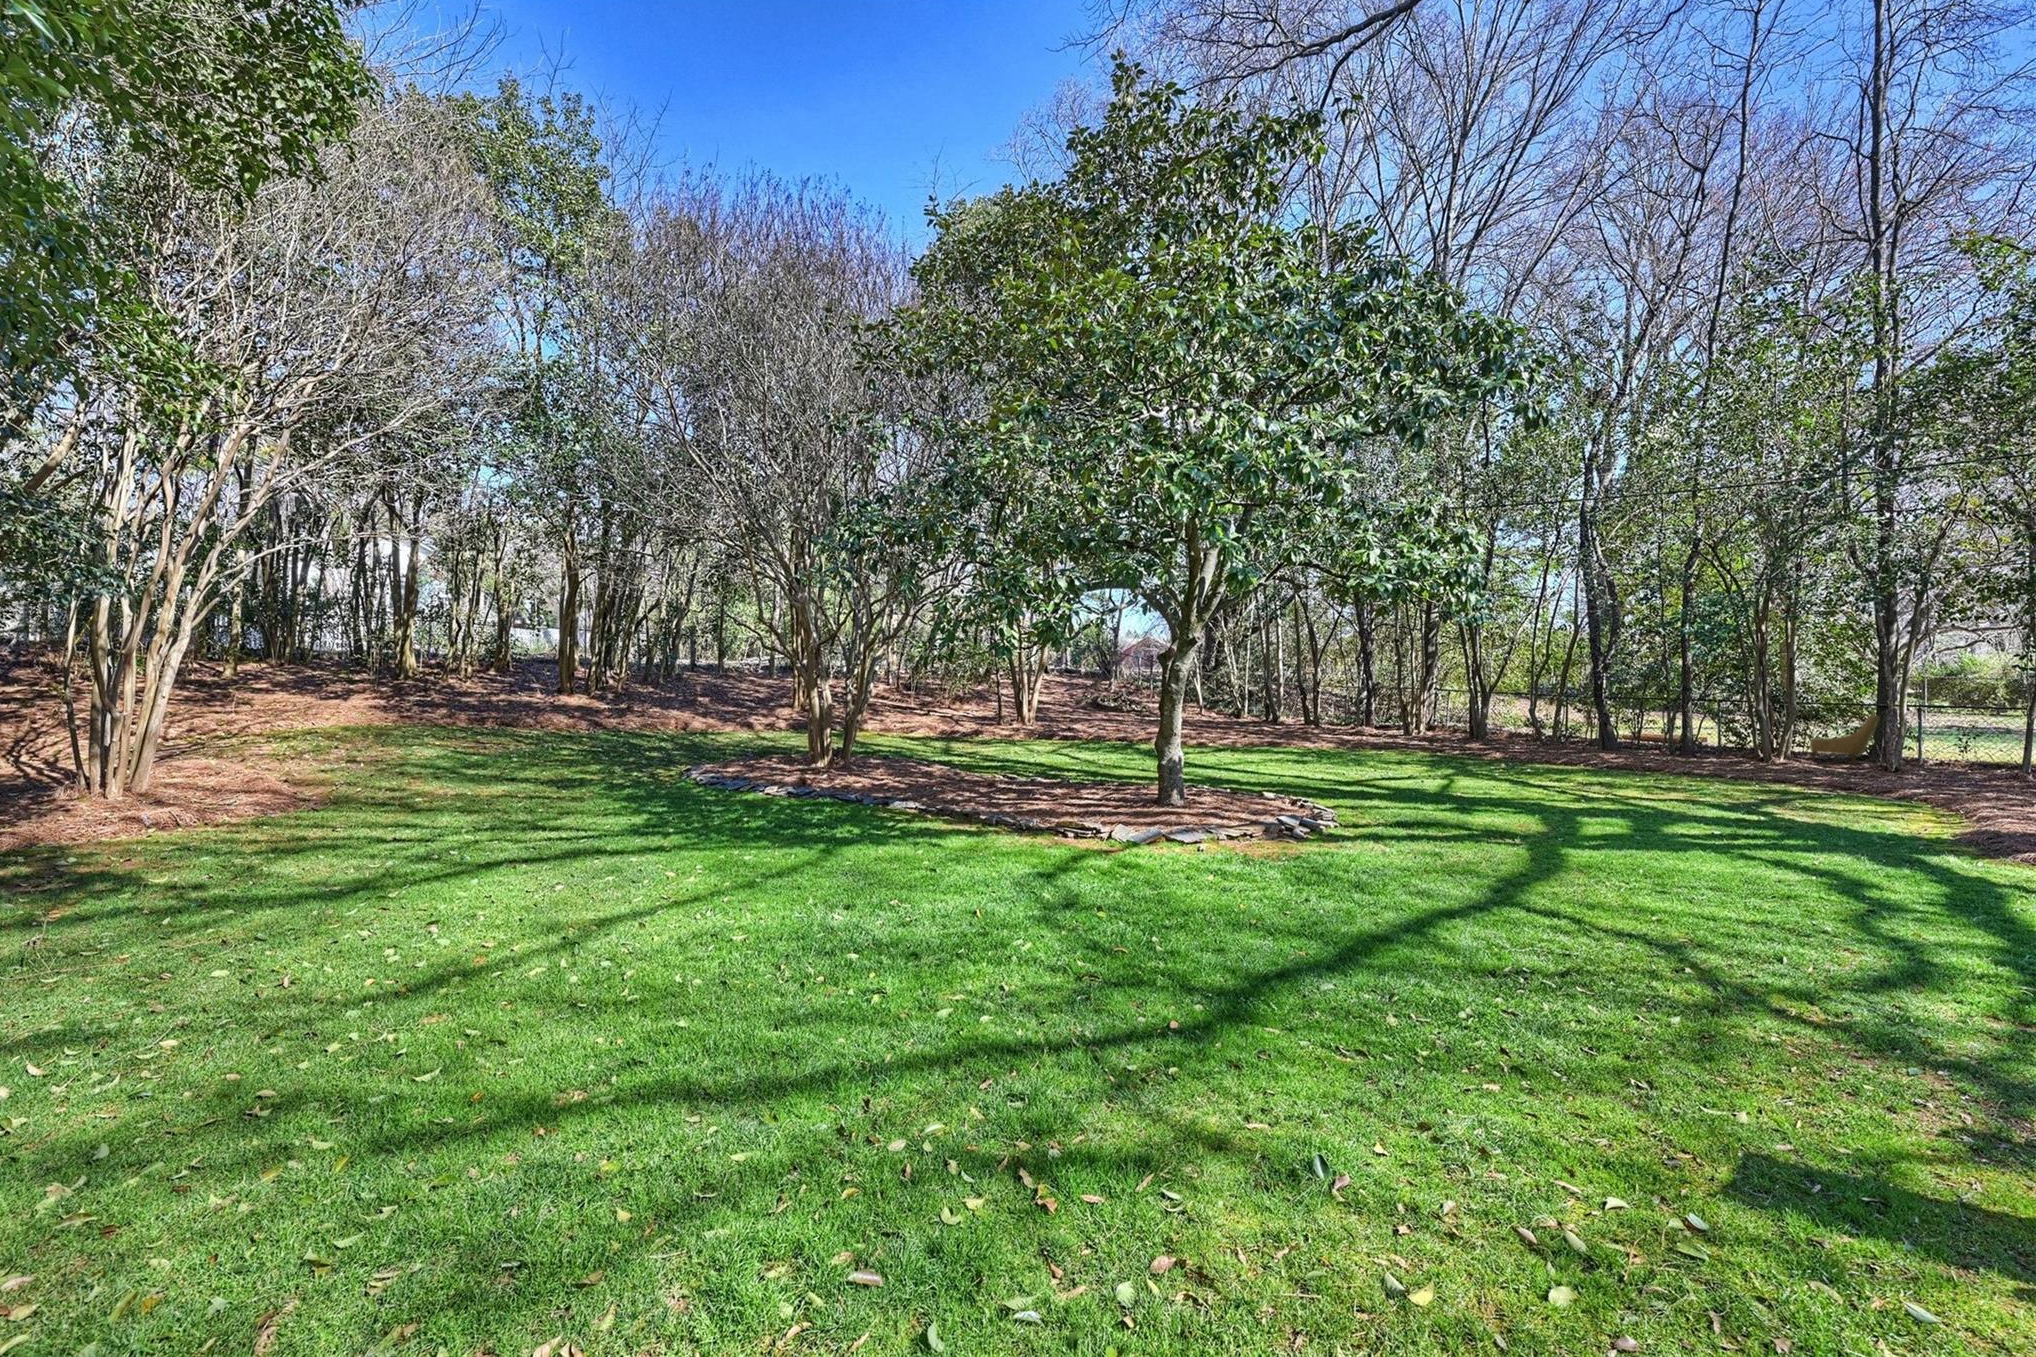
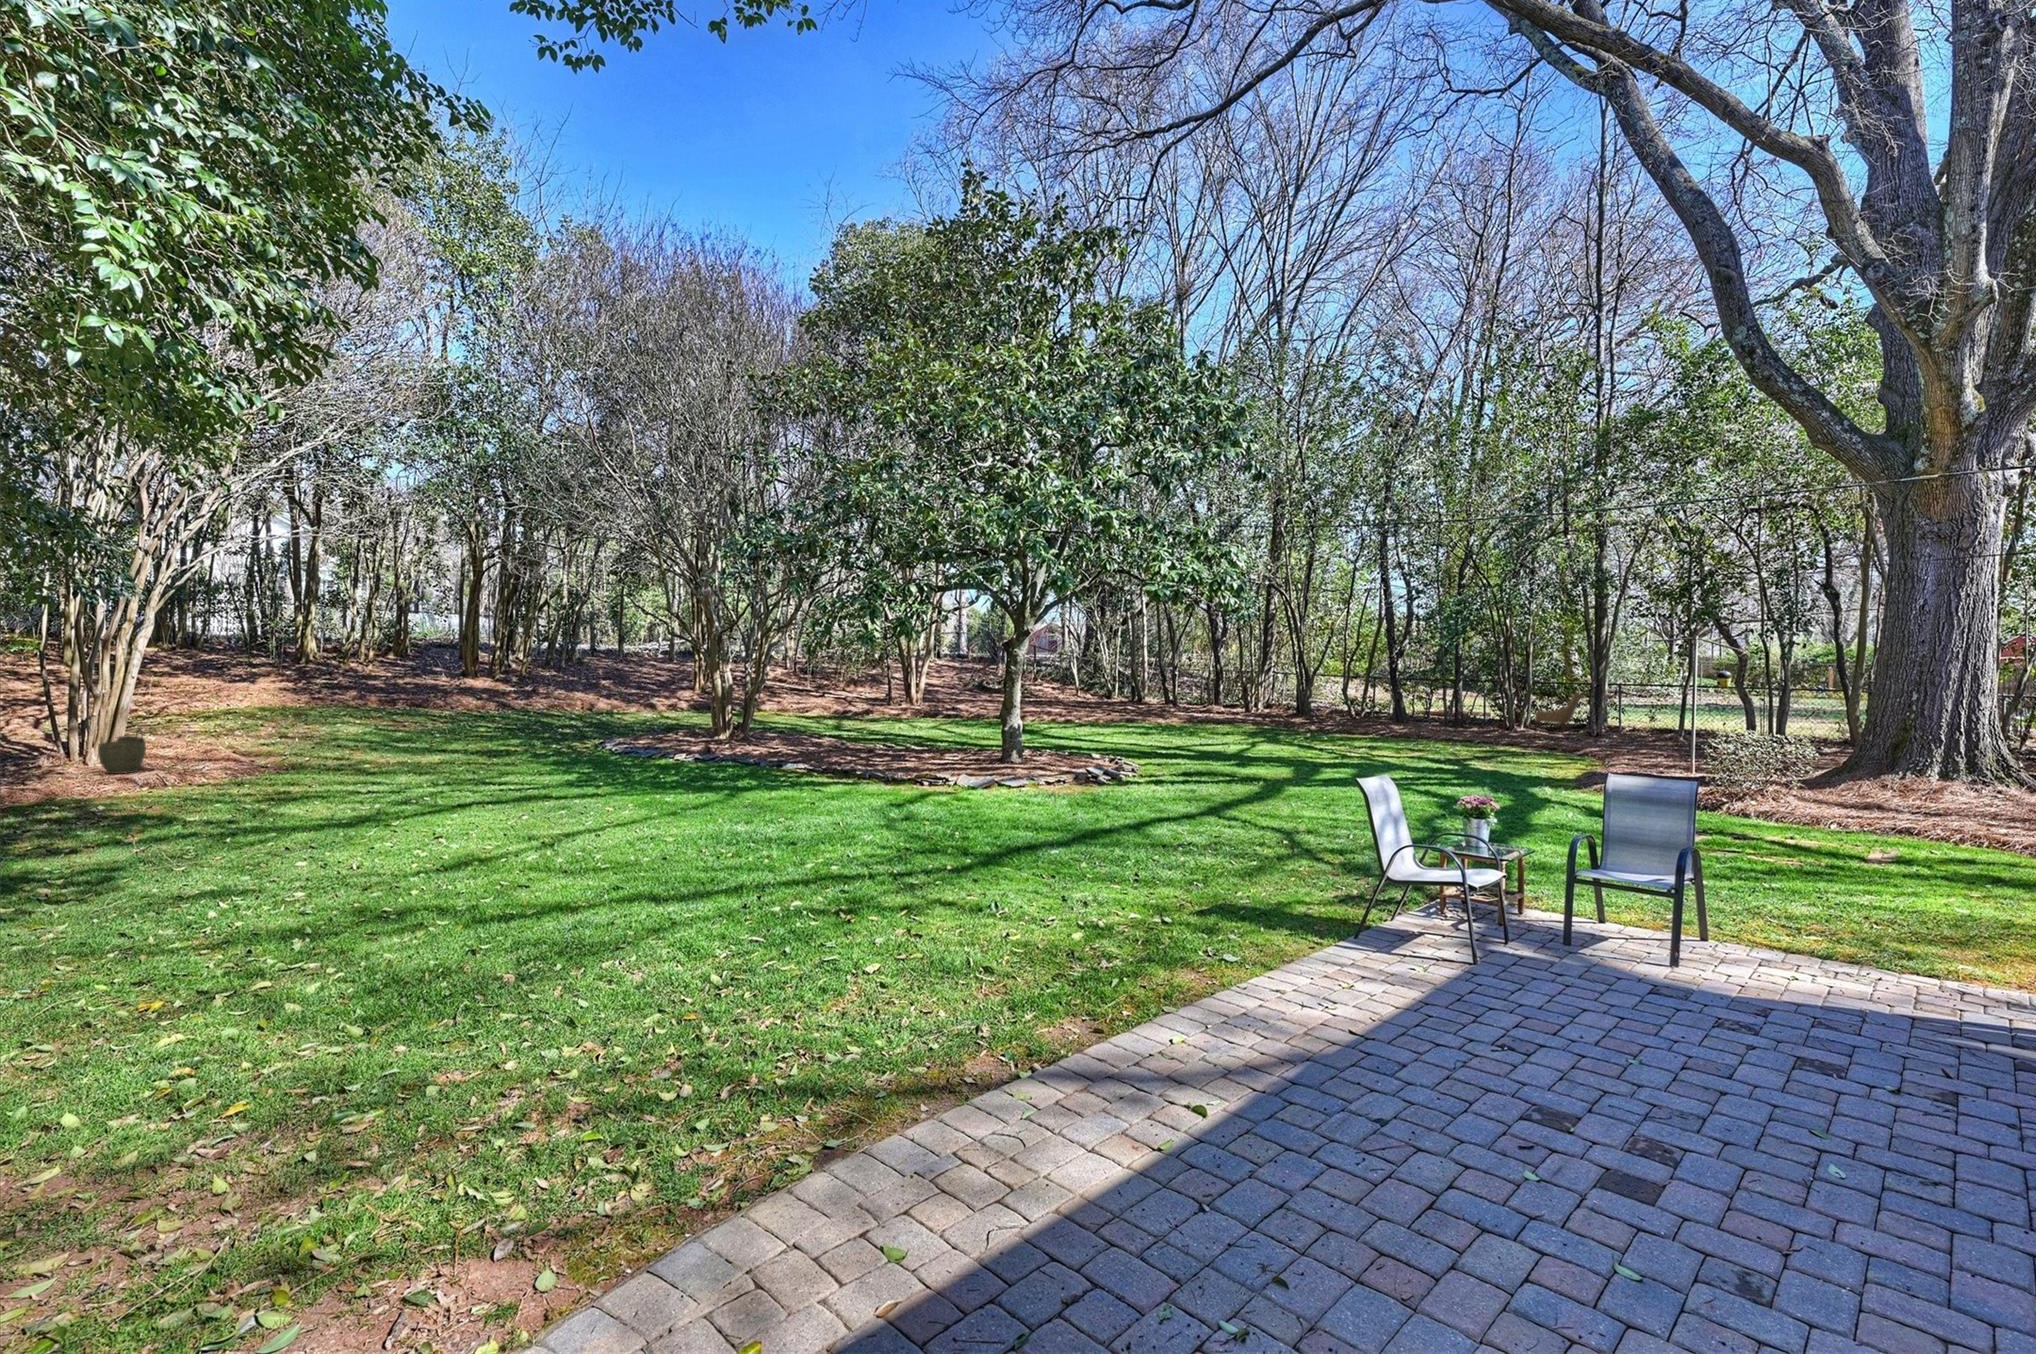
woven basket: none [139,754,193,807] -> present [98,727,146,774]

